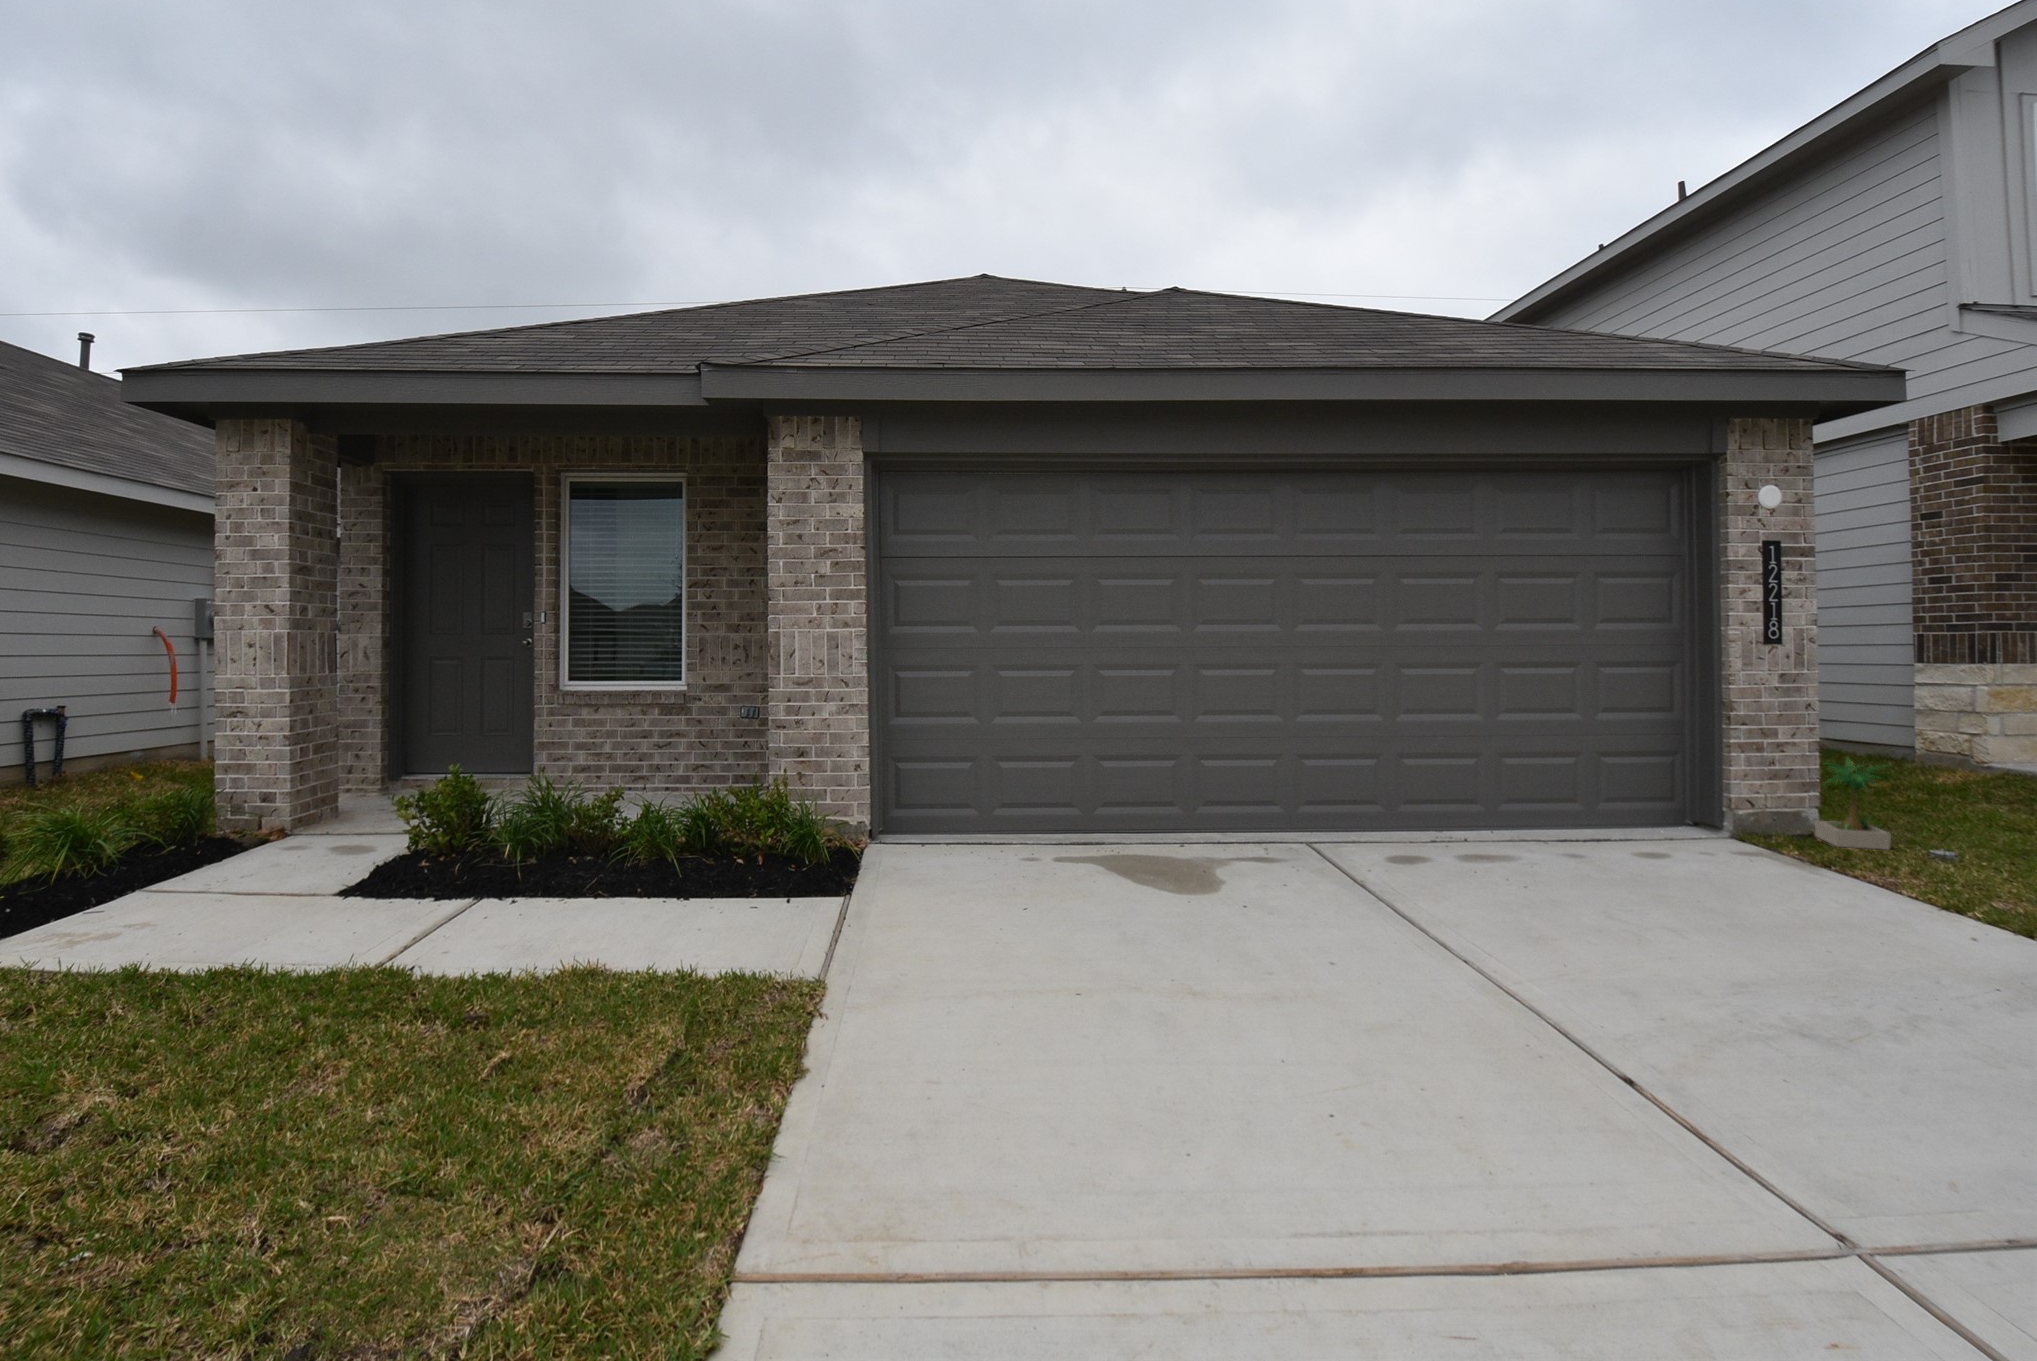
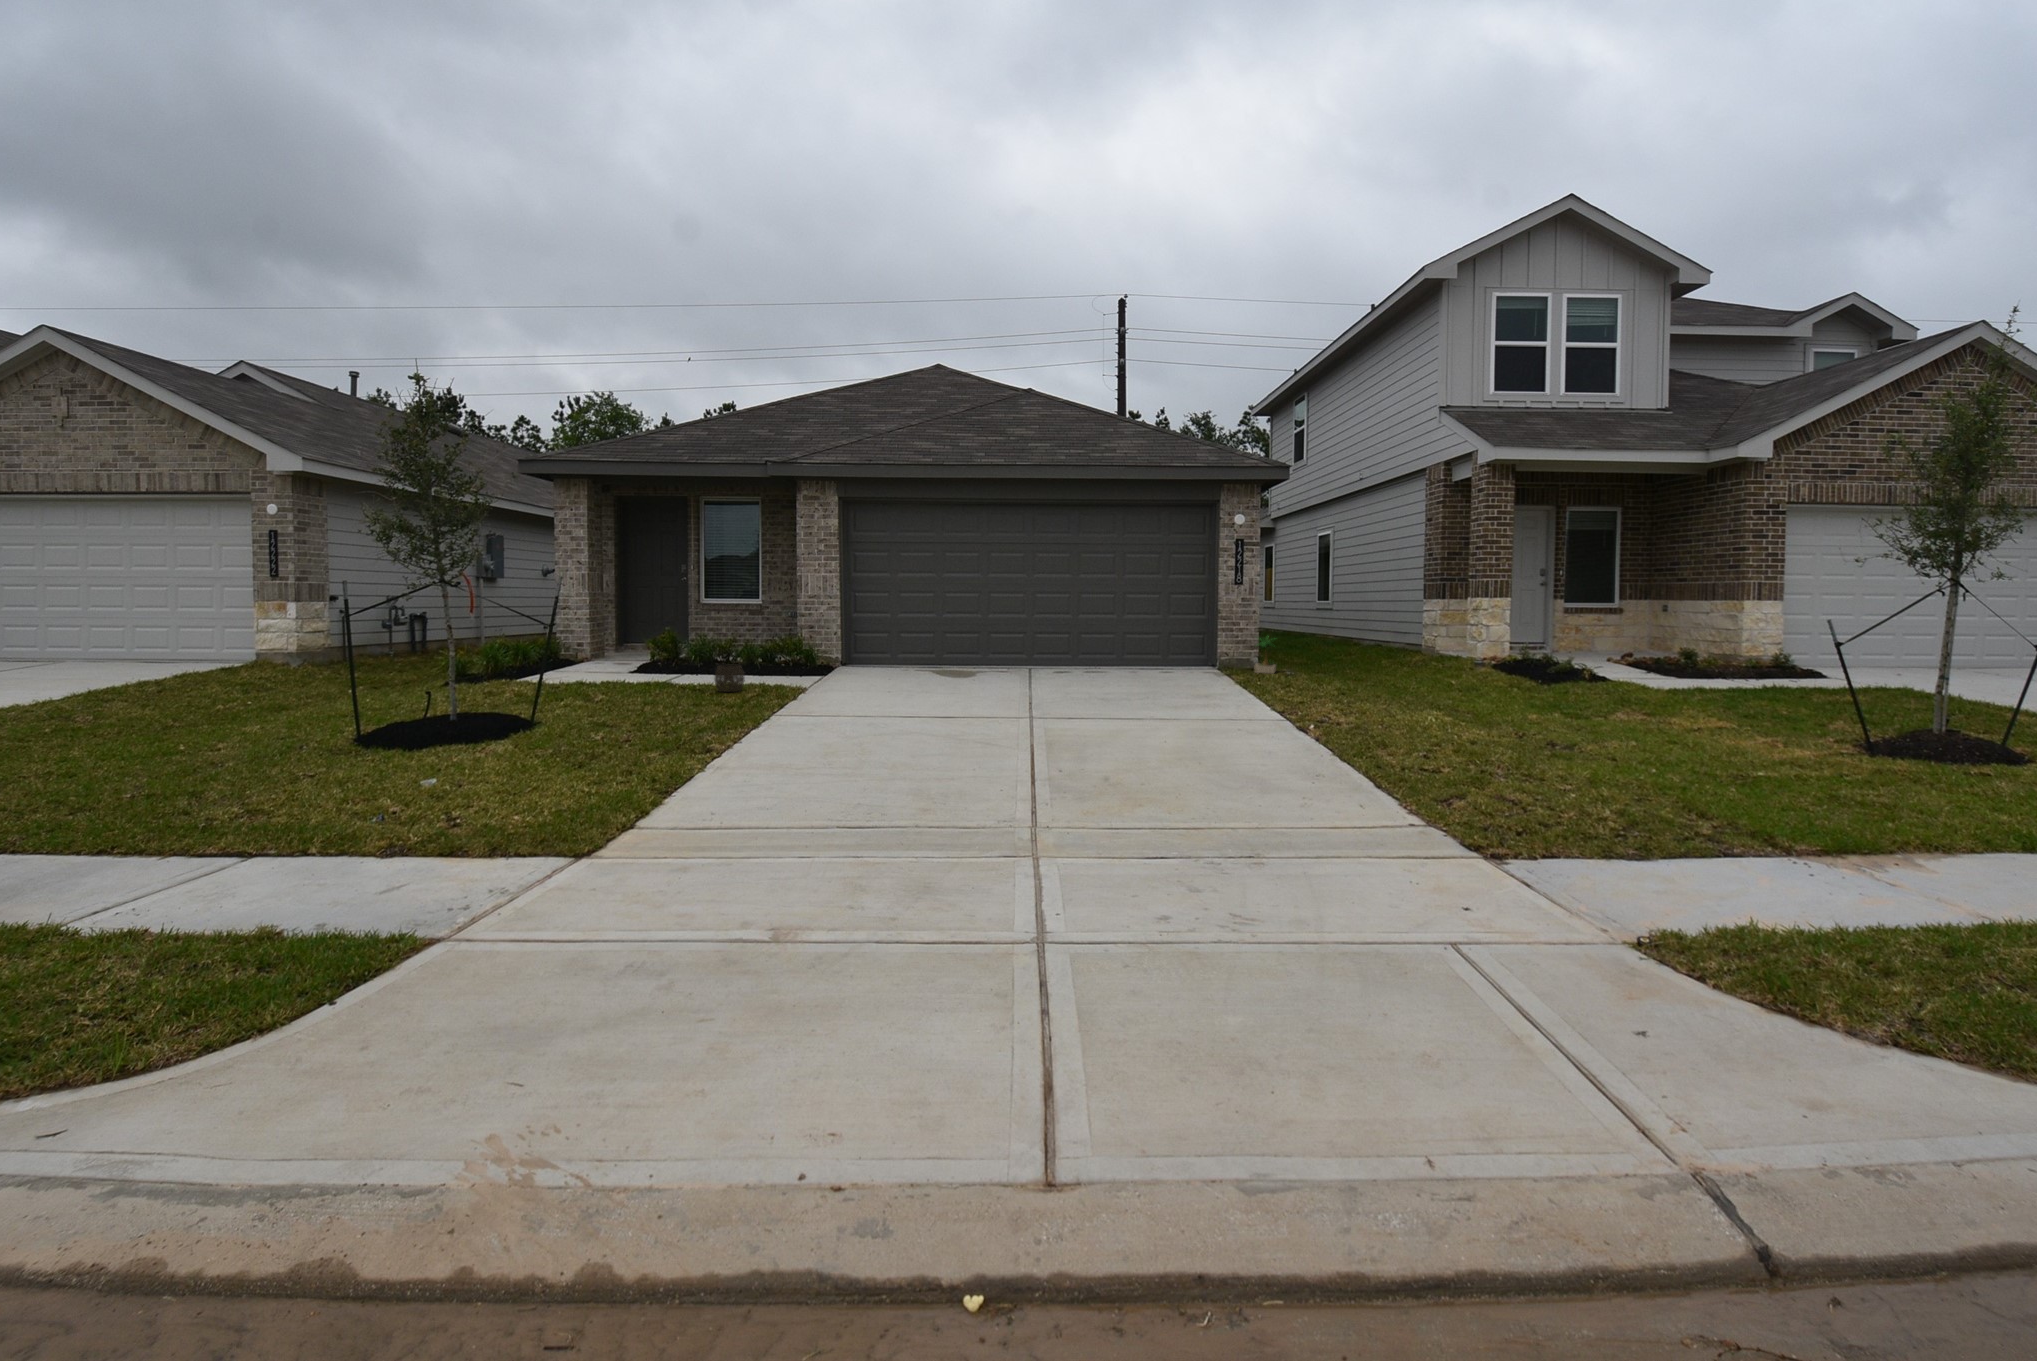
woven basket: none [558,916,655,1019] -> present [715,665,745,692]

